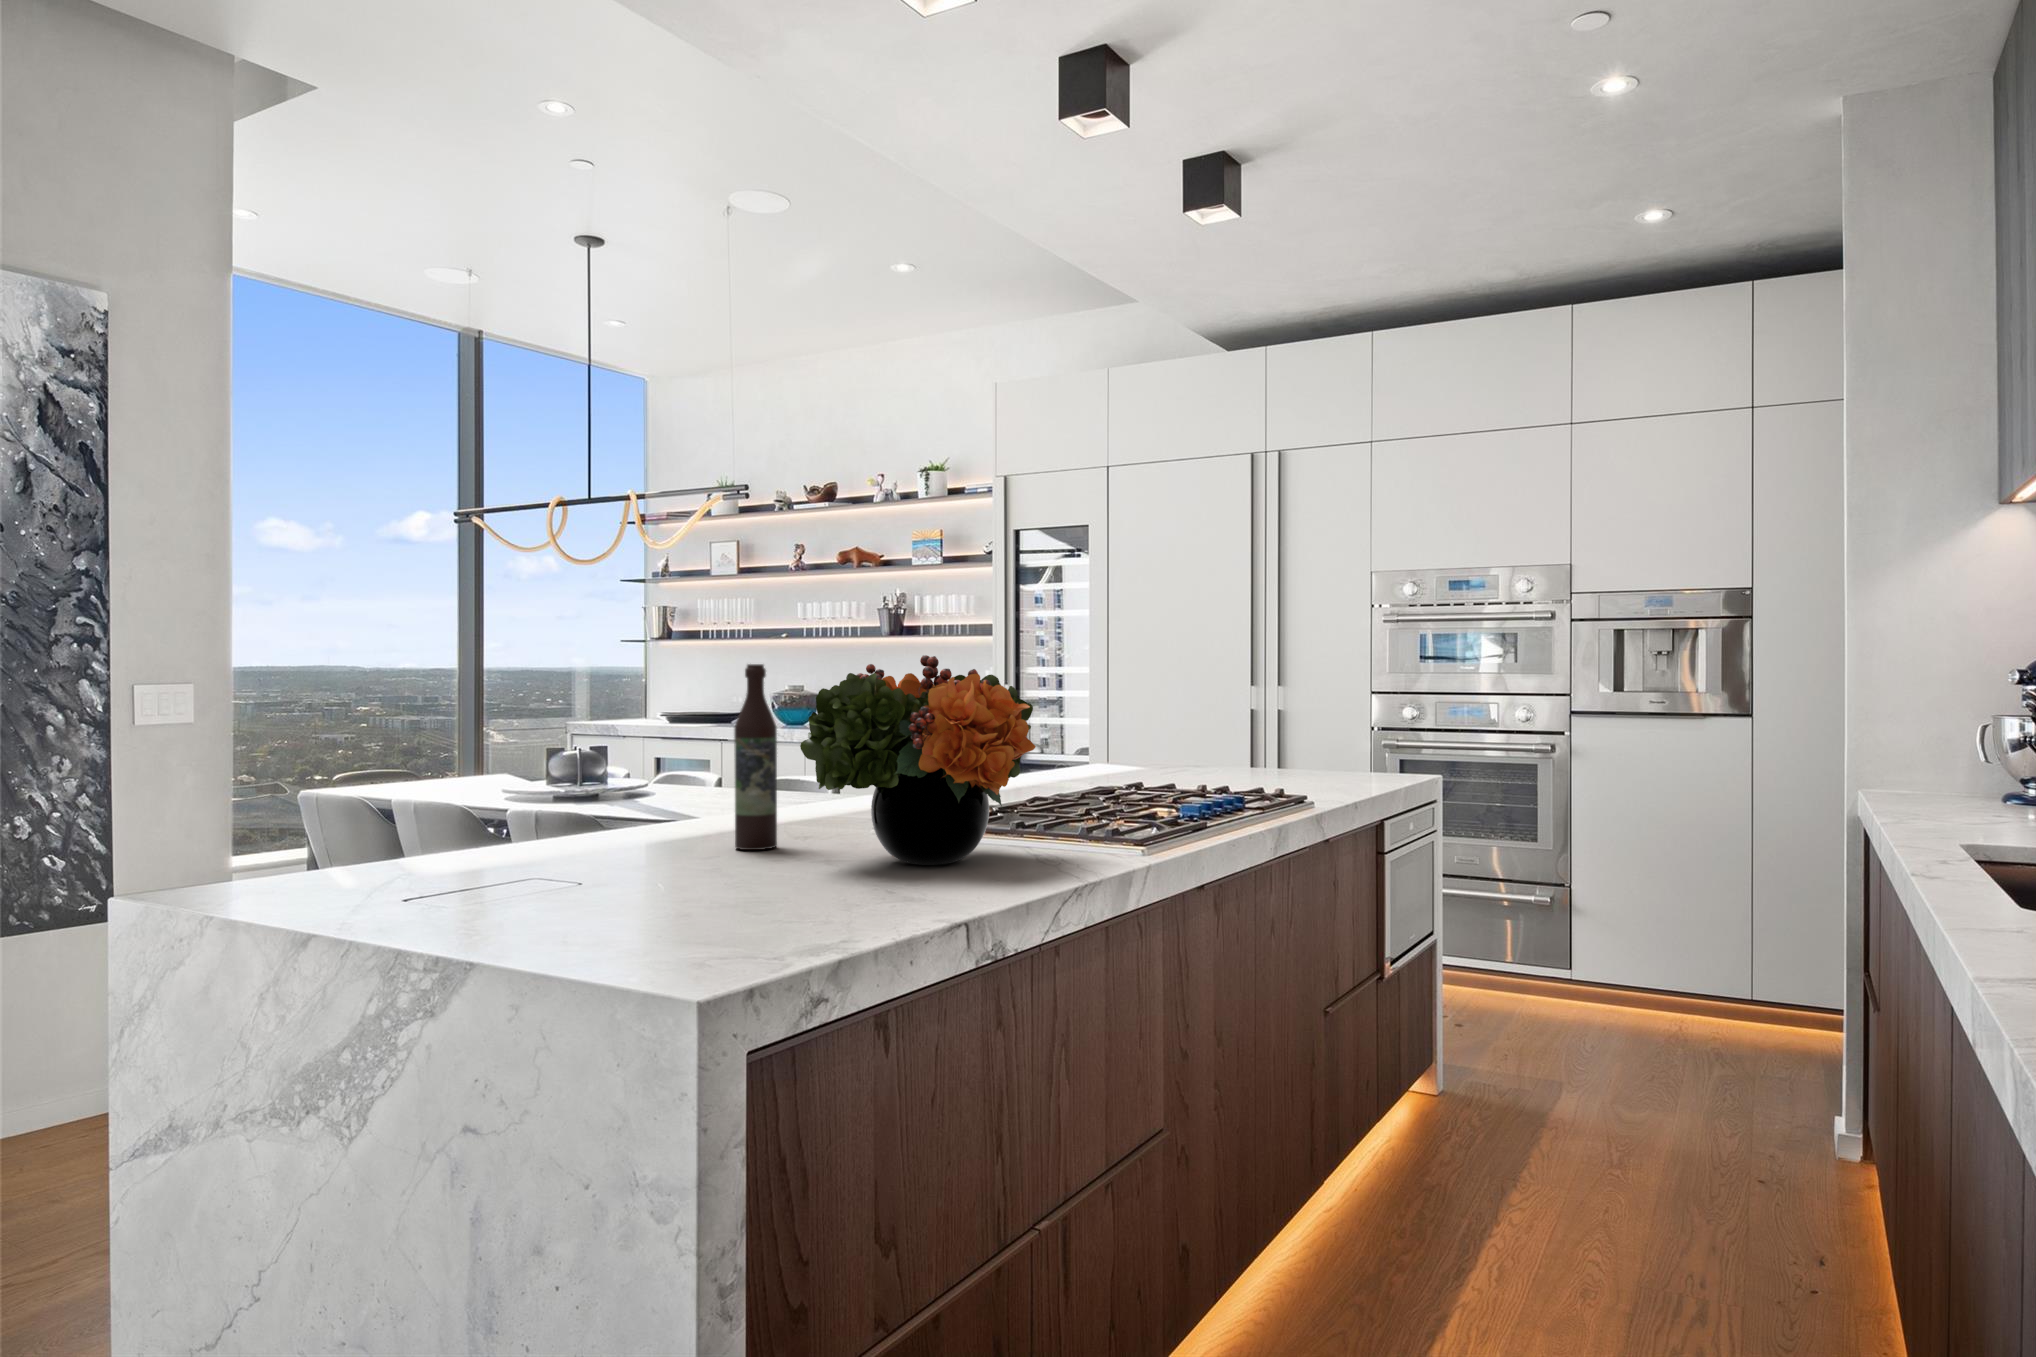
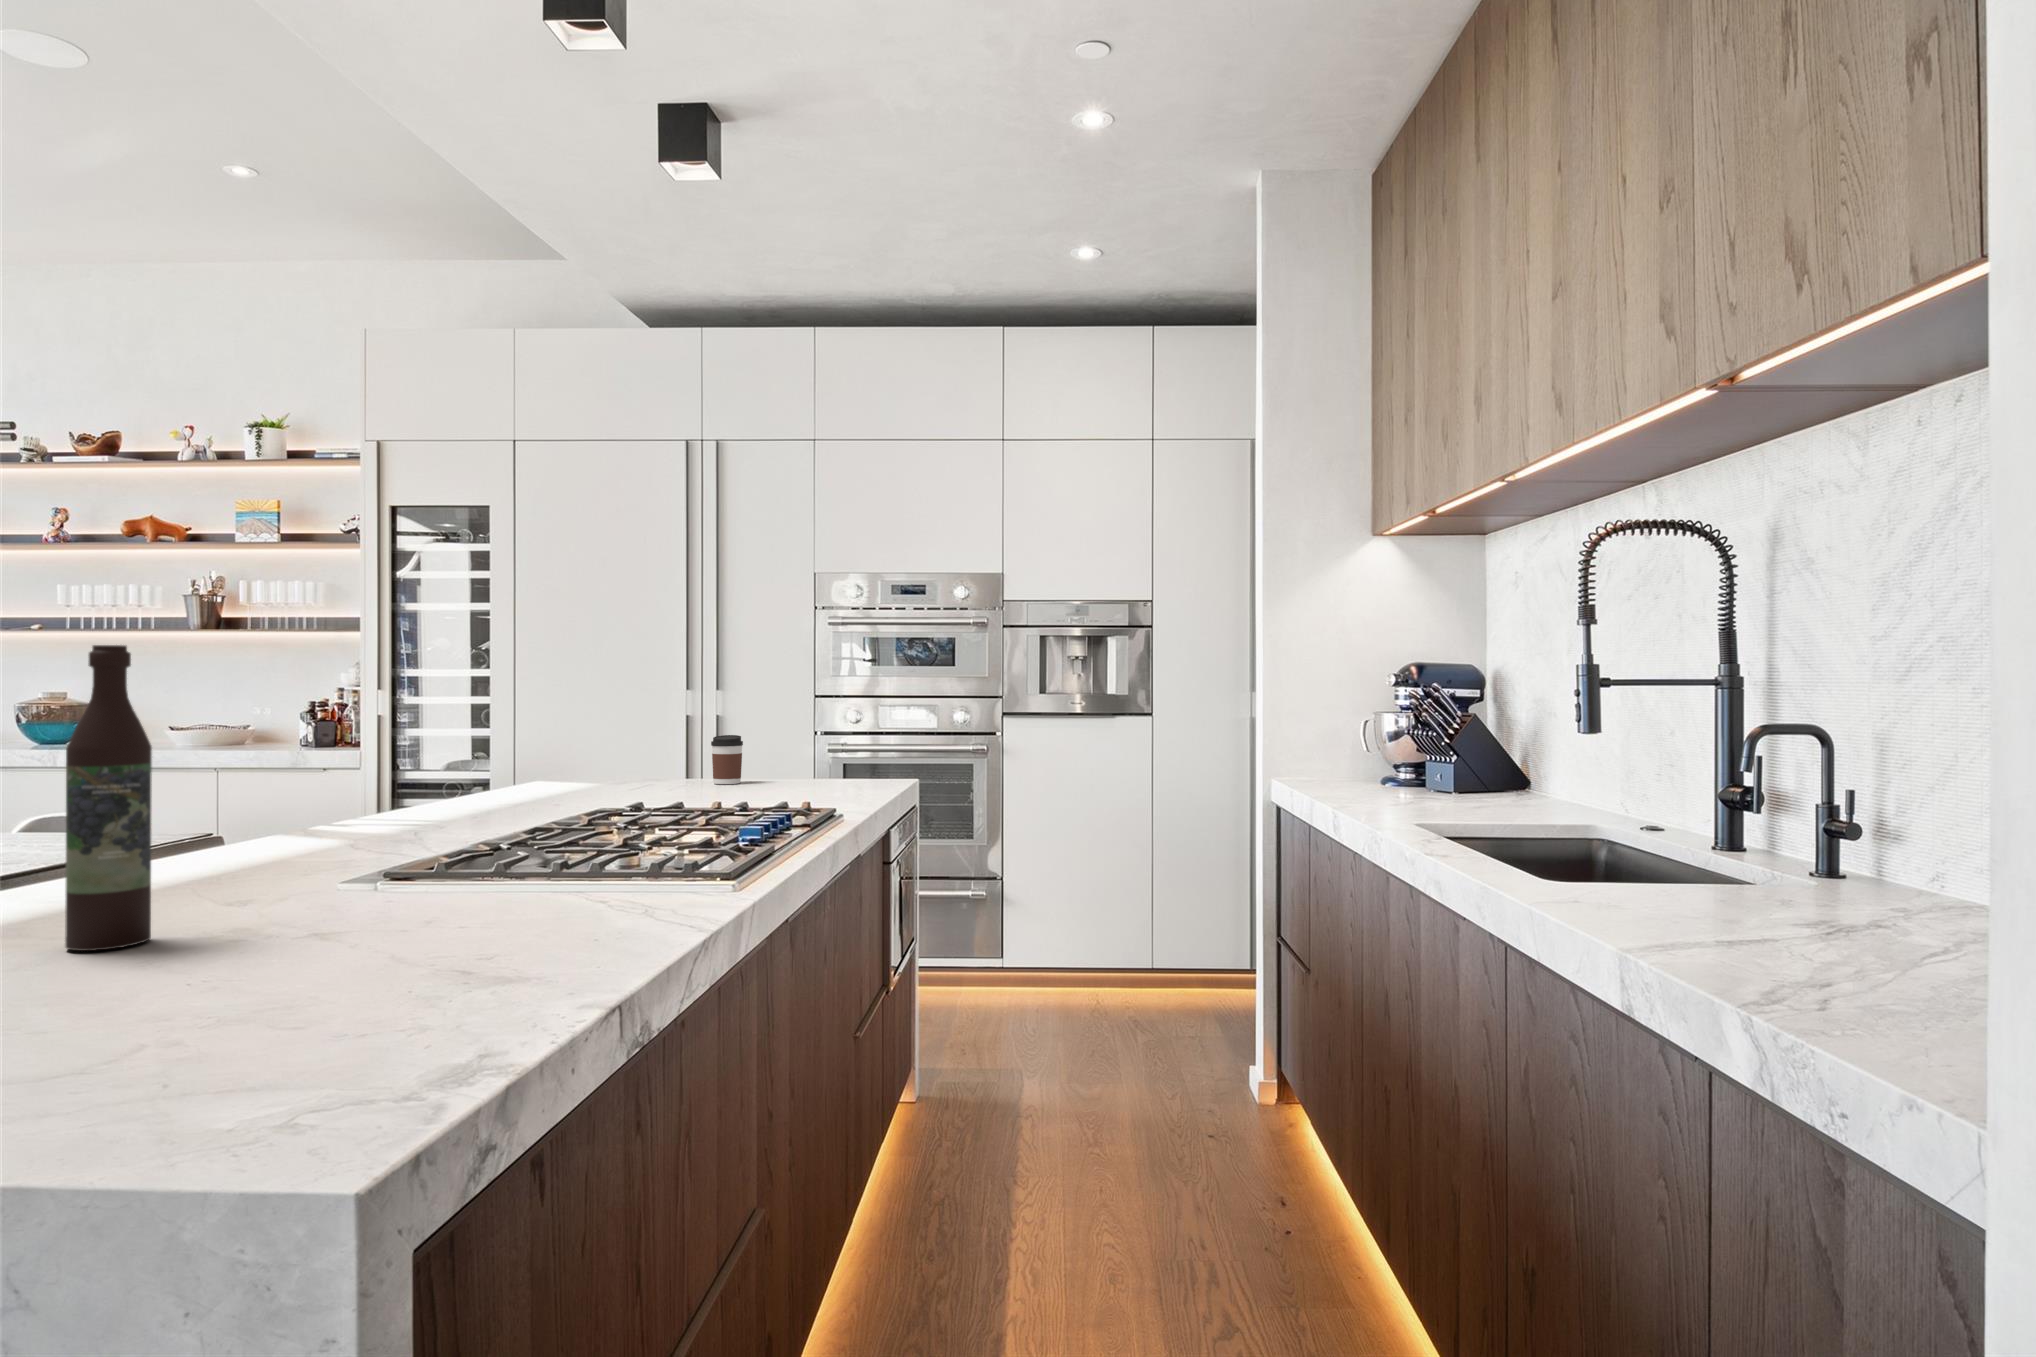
flower arrangement: present [800,655,1036,865] -> none [220,635,629,947]
coffee cup: none [1229,728,1257,773] -> present [711,735,743,784]

